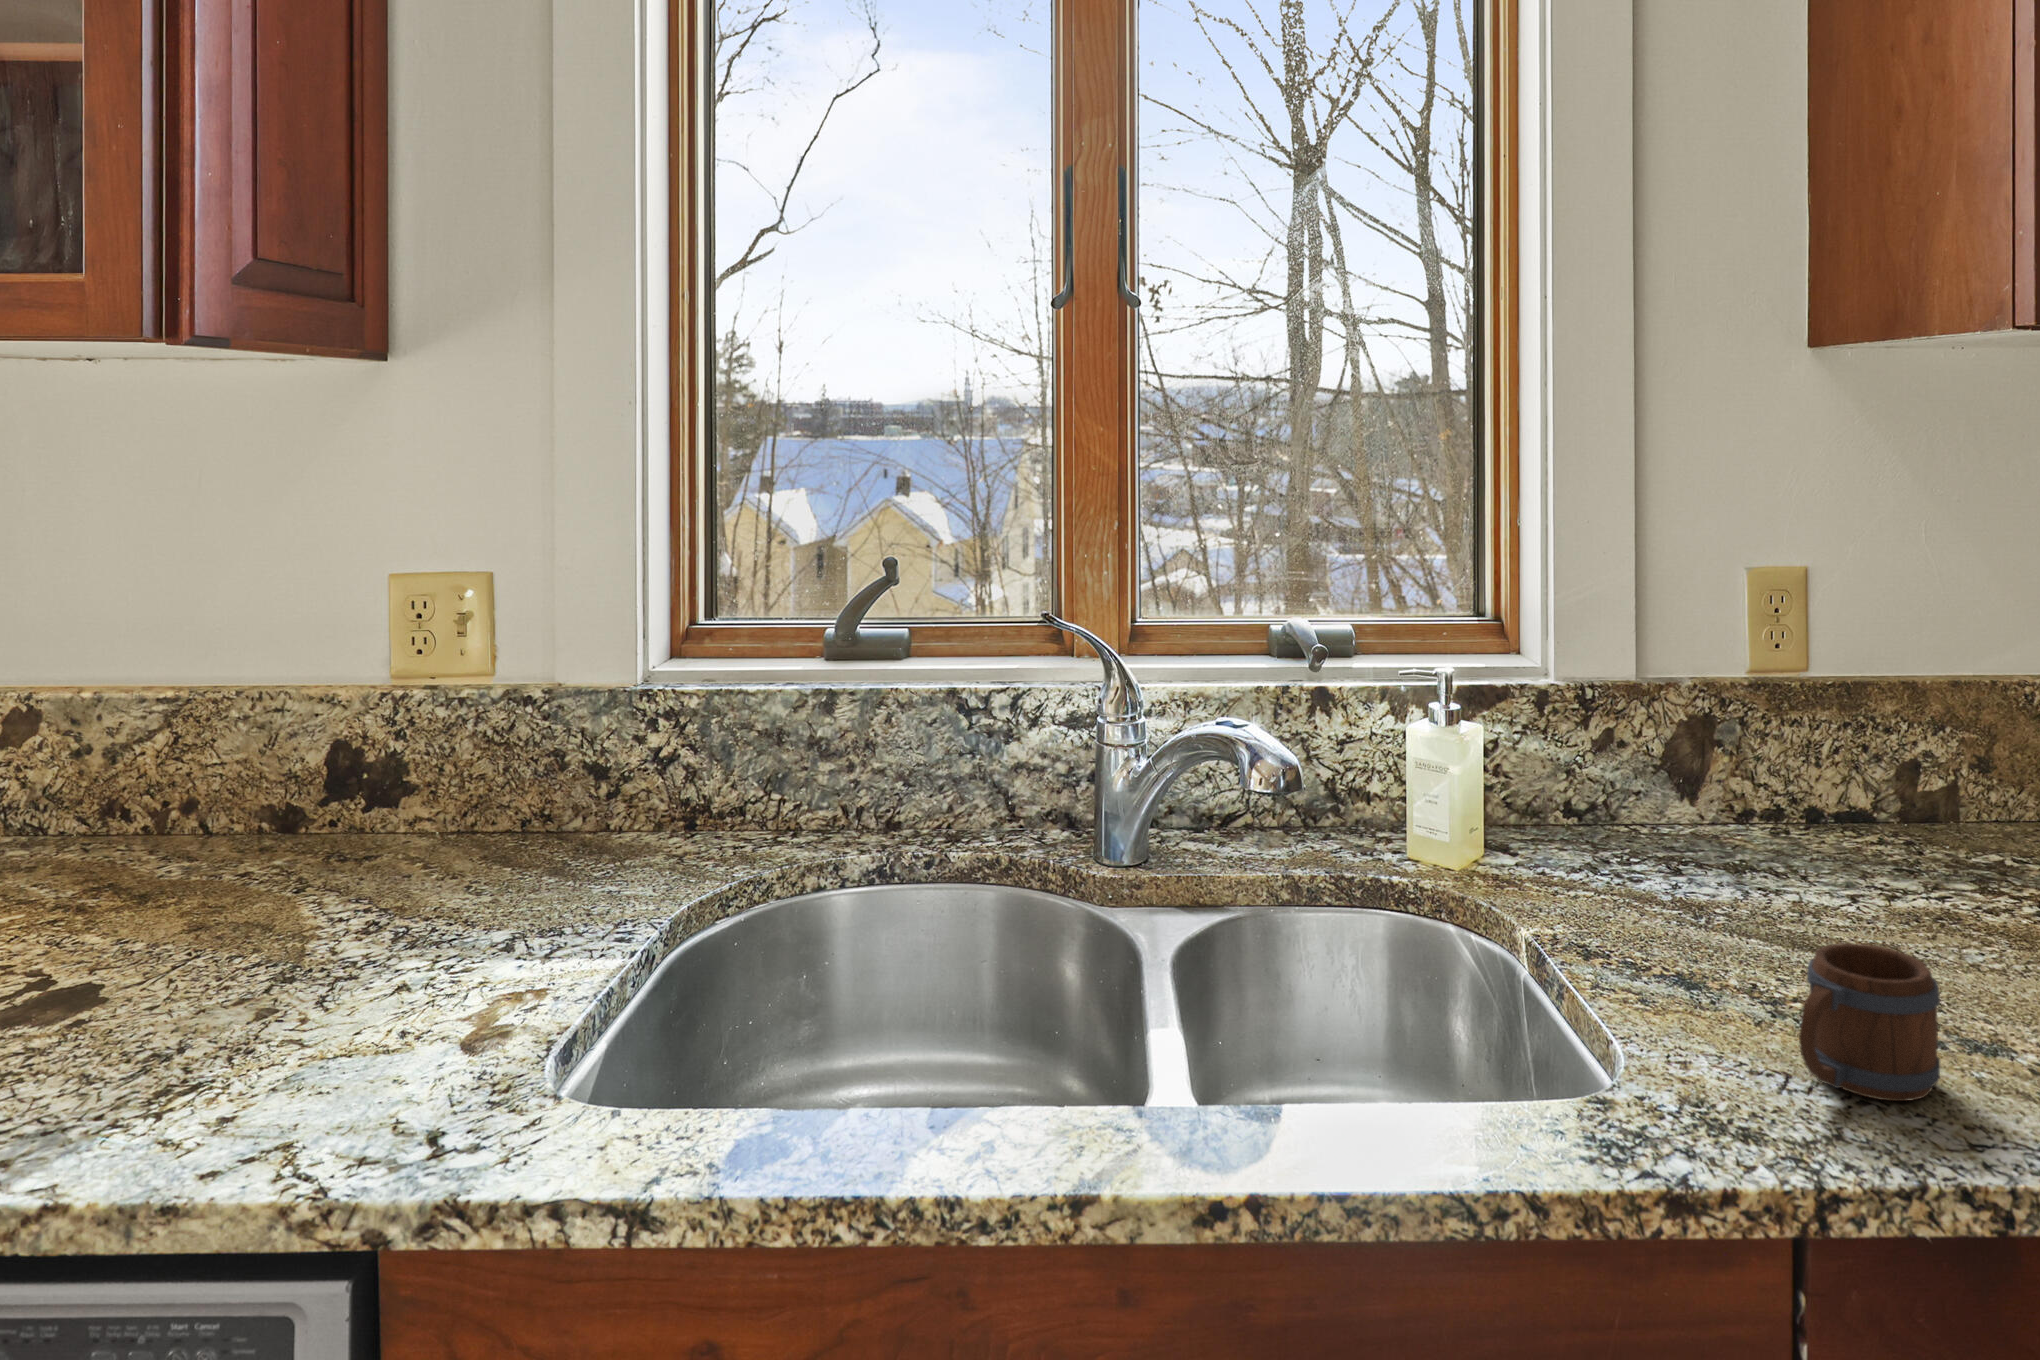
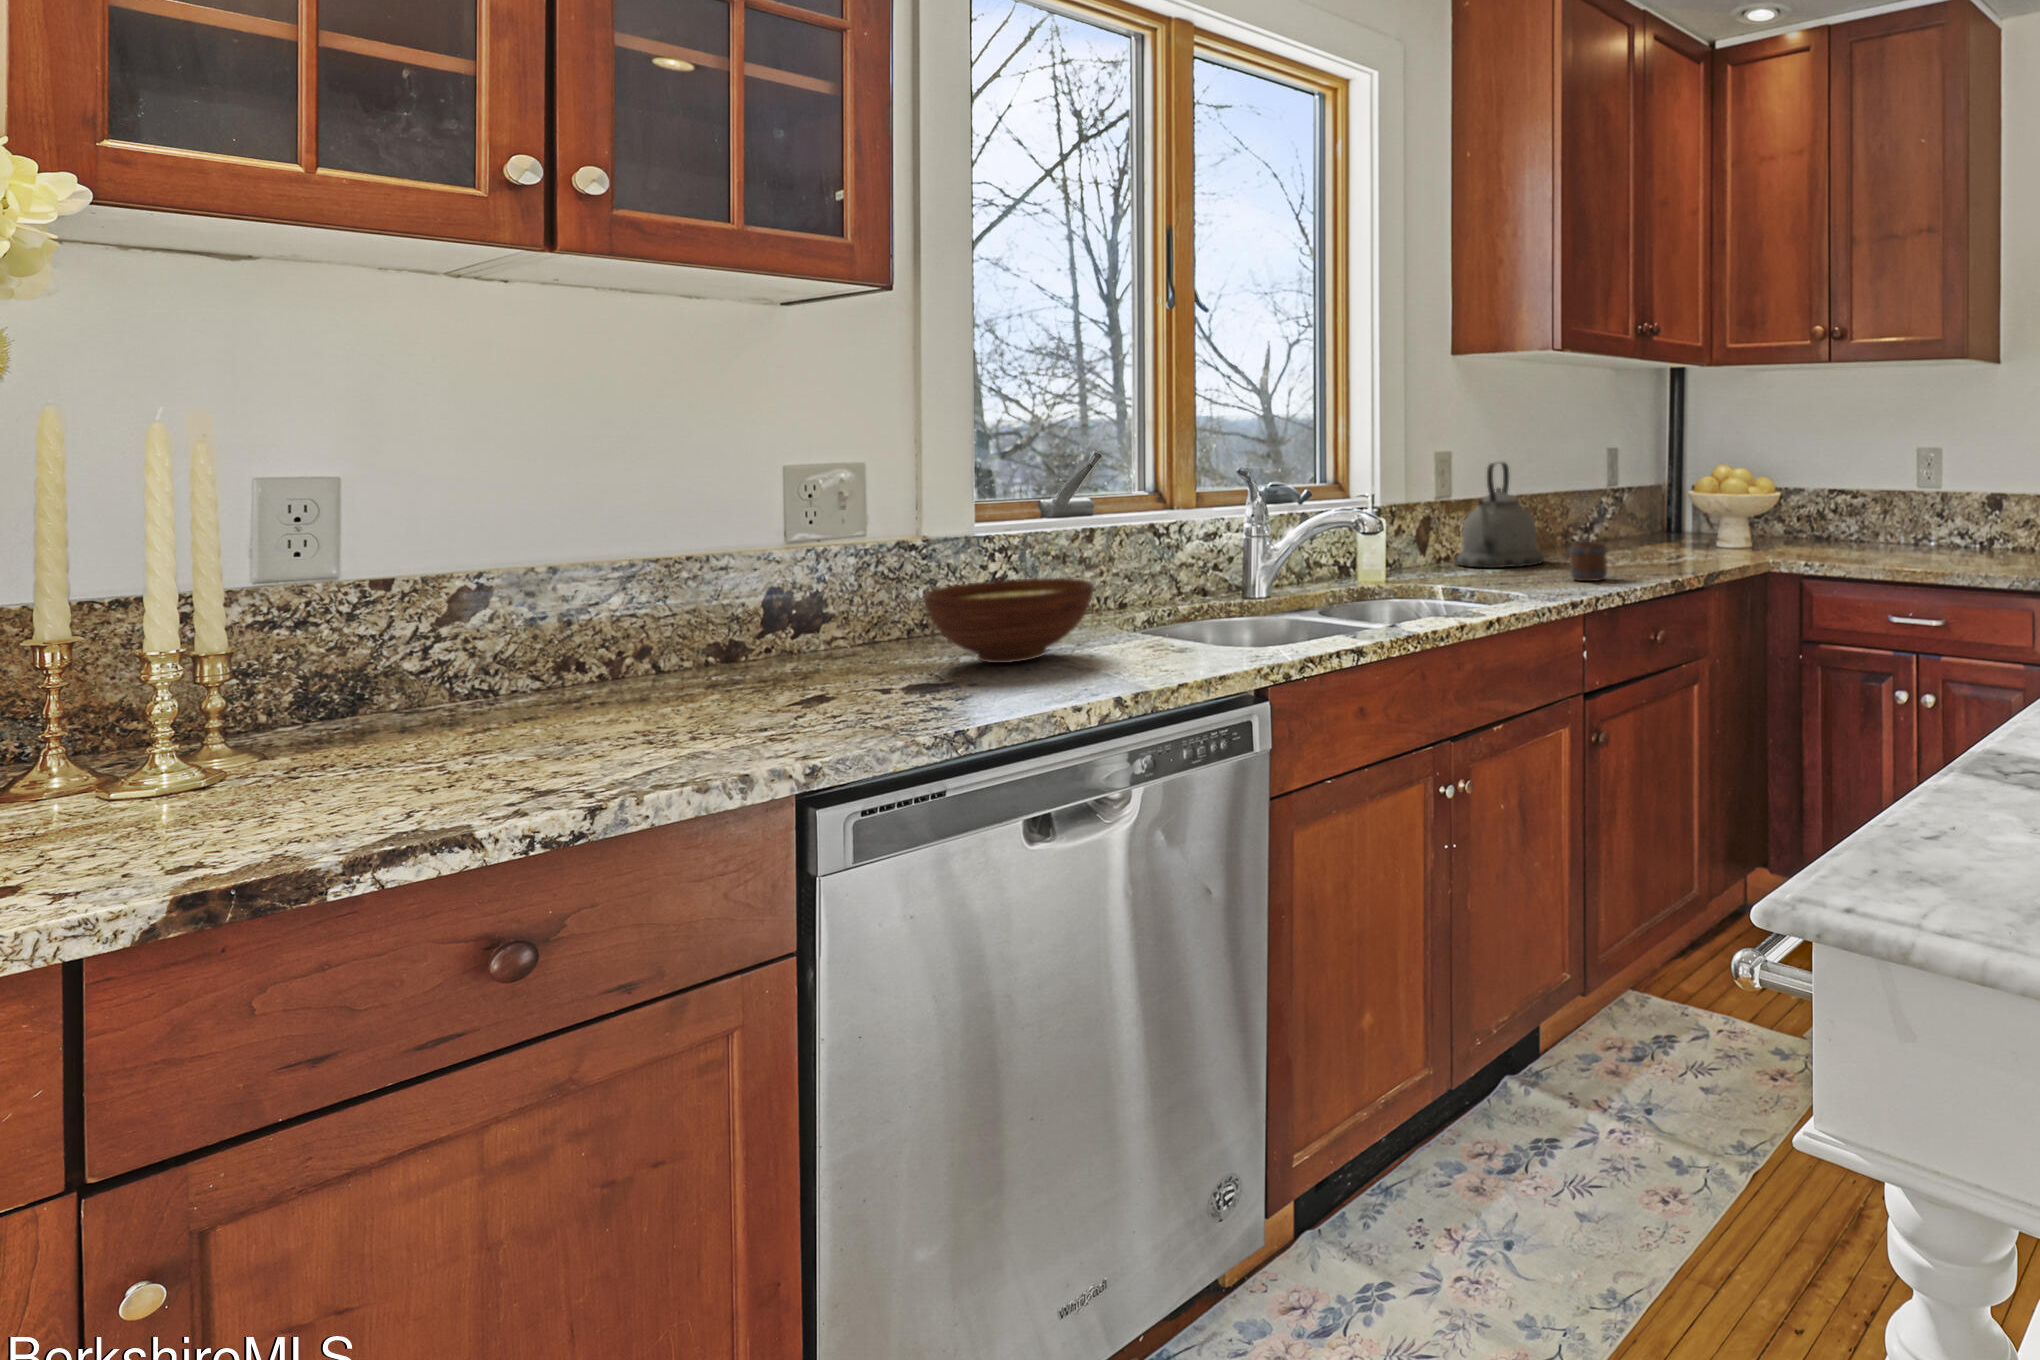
kettle: none [1694,613,1979,927] -> present [1456,463,1544,568]
bowl: none [144,808,452,989] -> present [924,578,1093,663]

